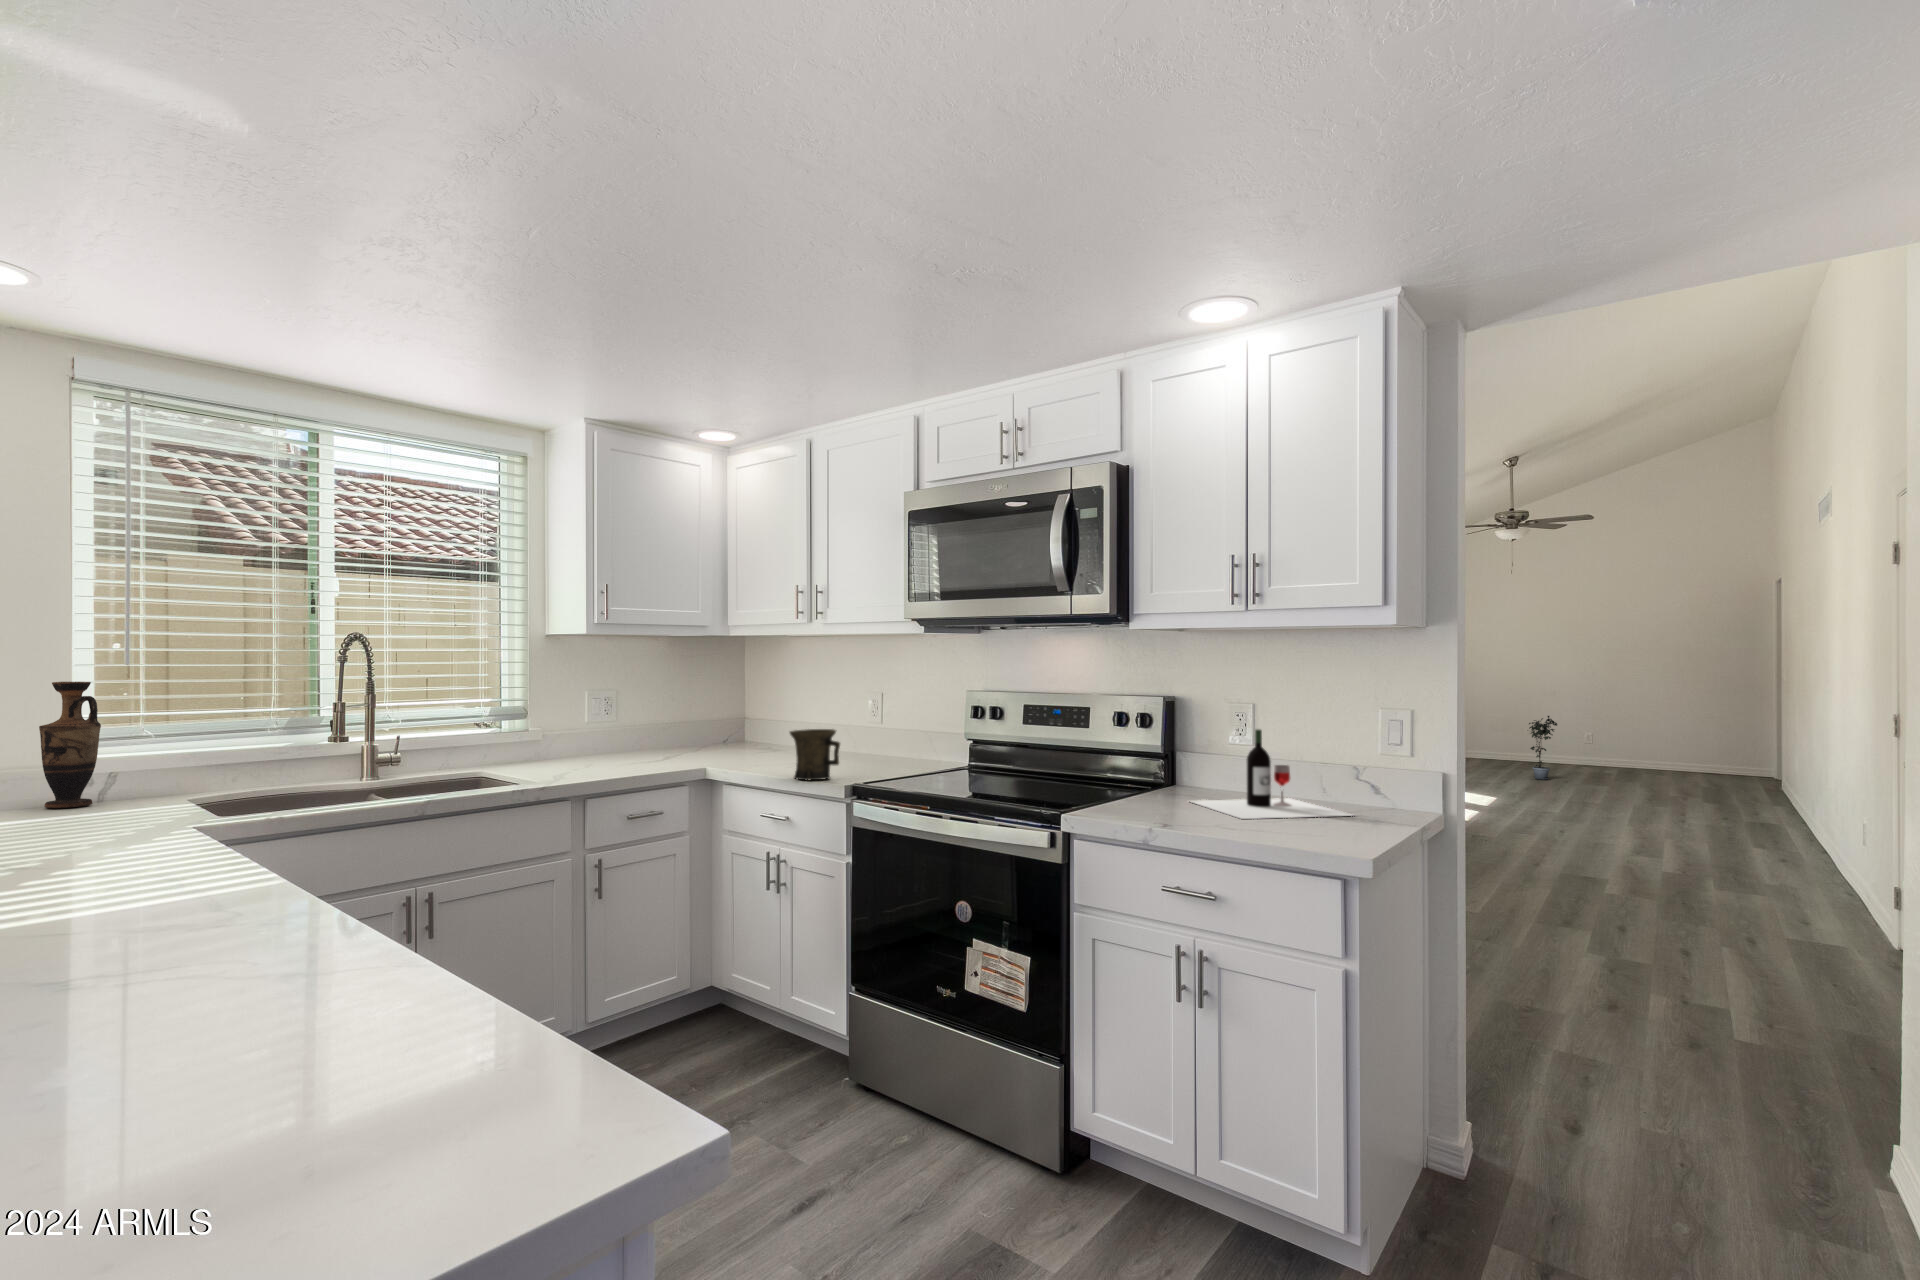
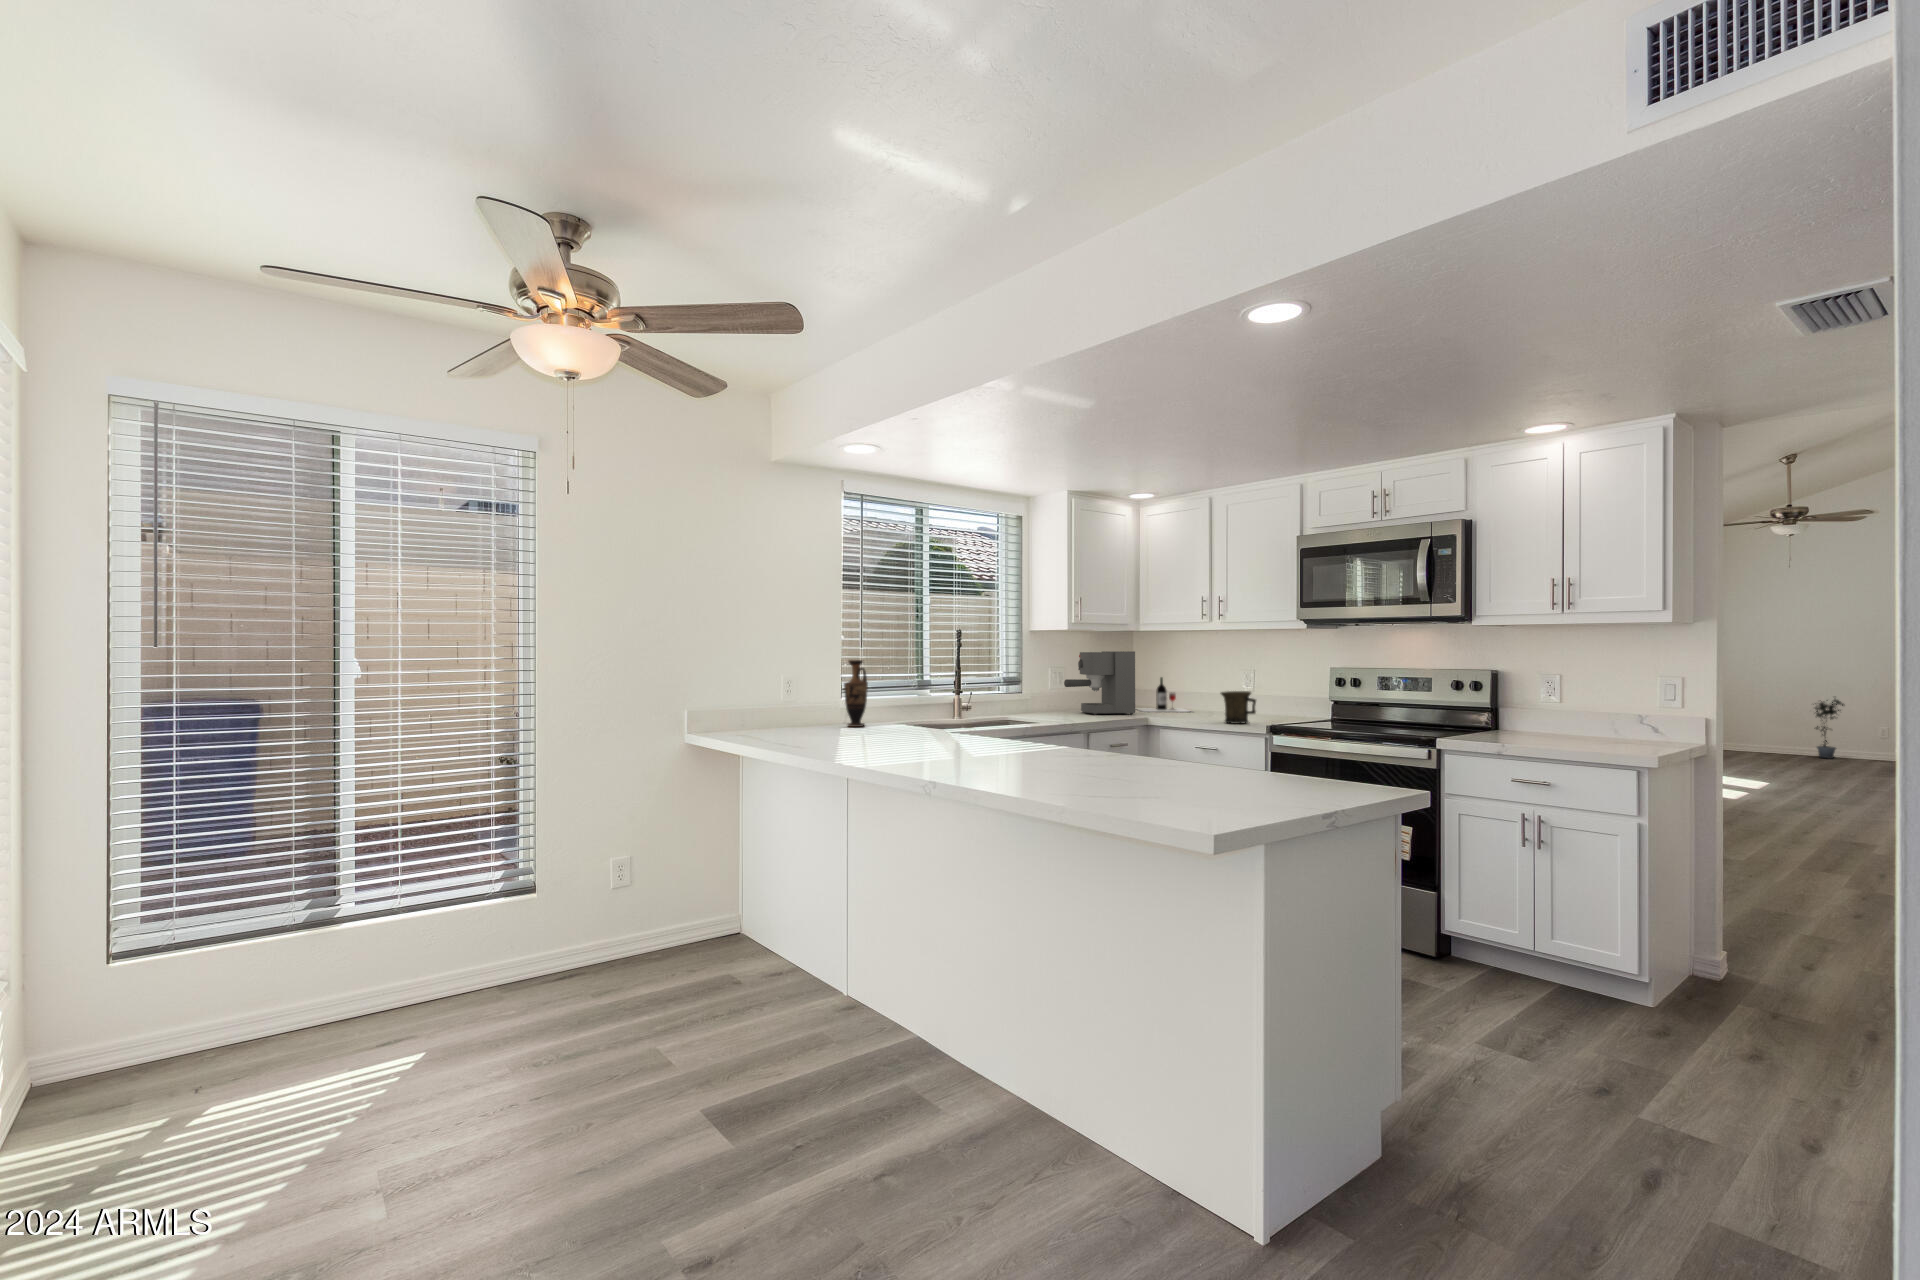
coffee maker: none [590,667,701,763] -> present [1064,651,1135,715]
wine bottle: present [1192,729,1352,819] -> present [1137,677,1189,712]

